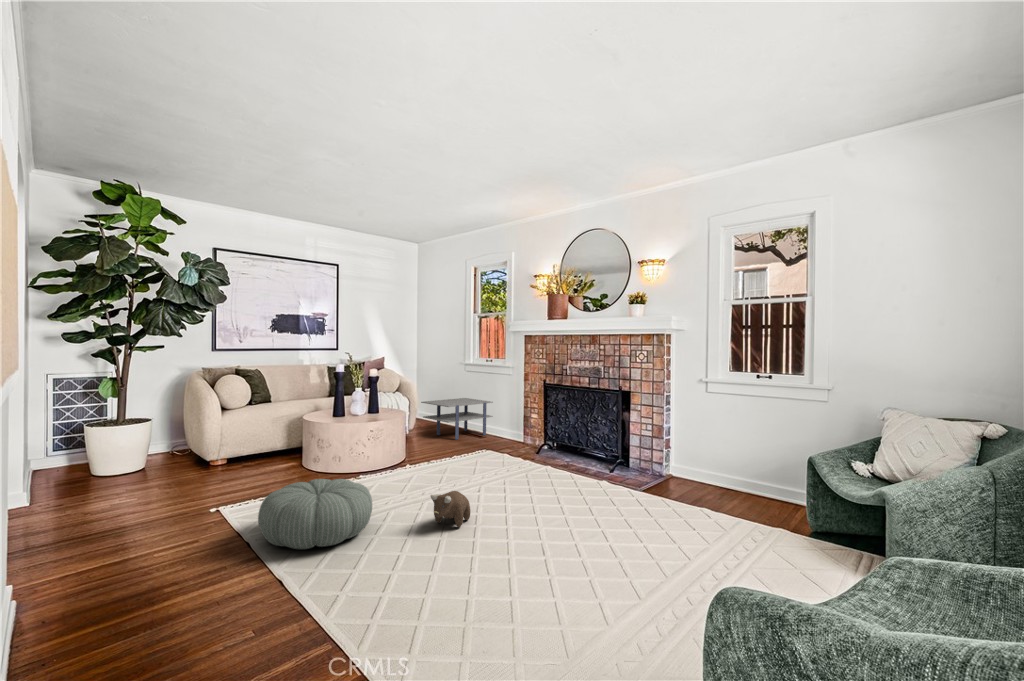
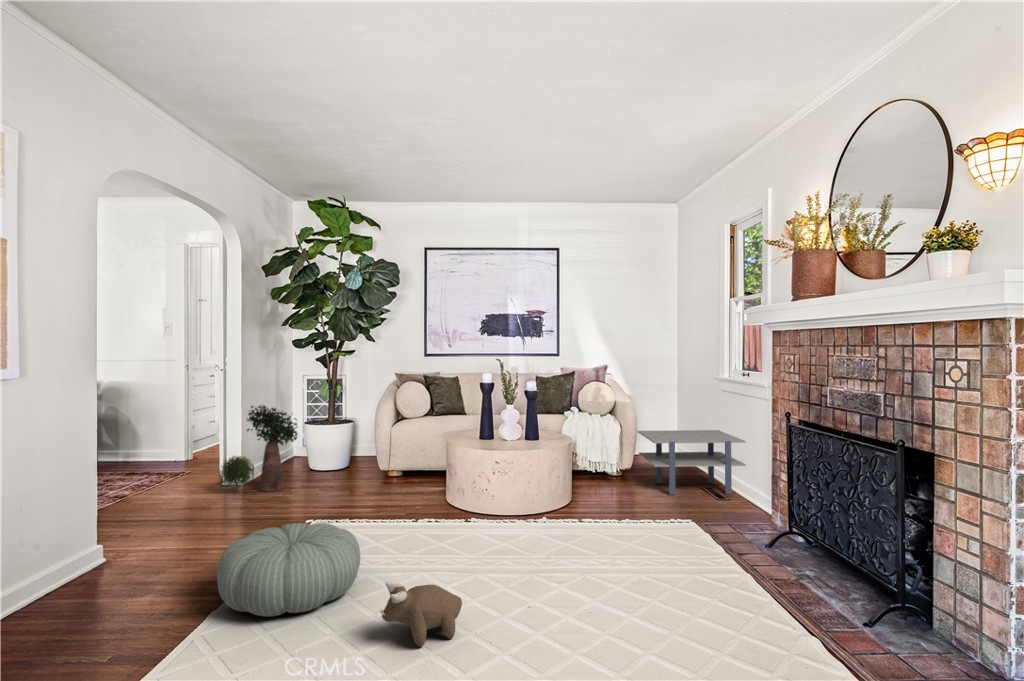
potted plant: none [28,400,126,499] -> present [219,405,298,492]

